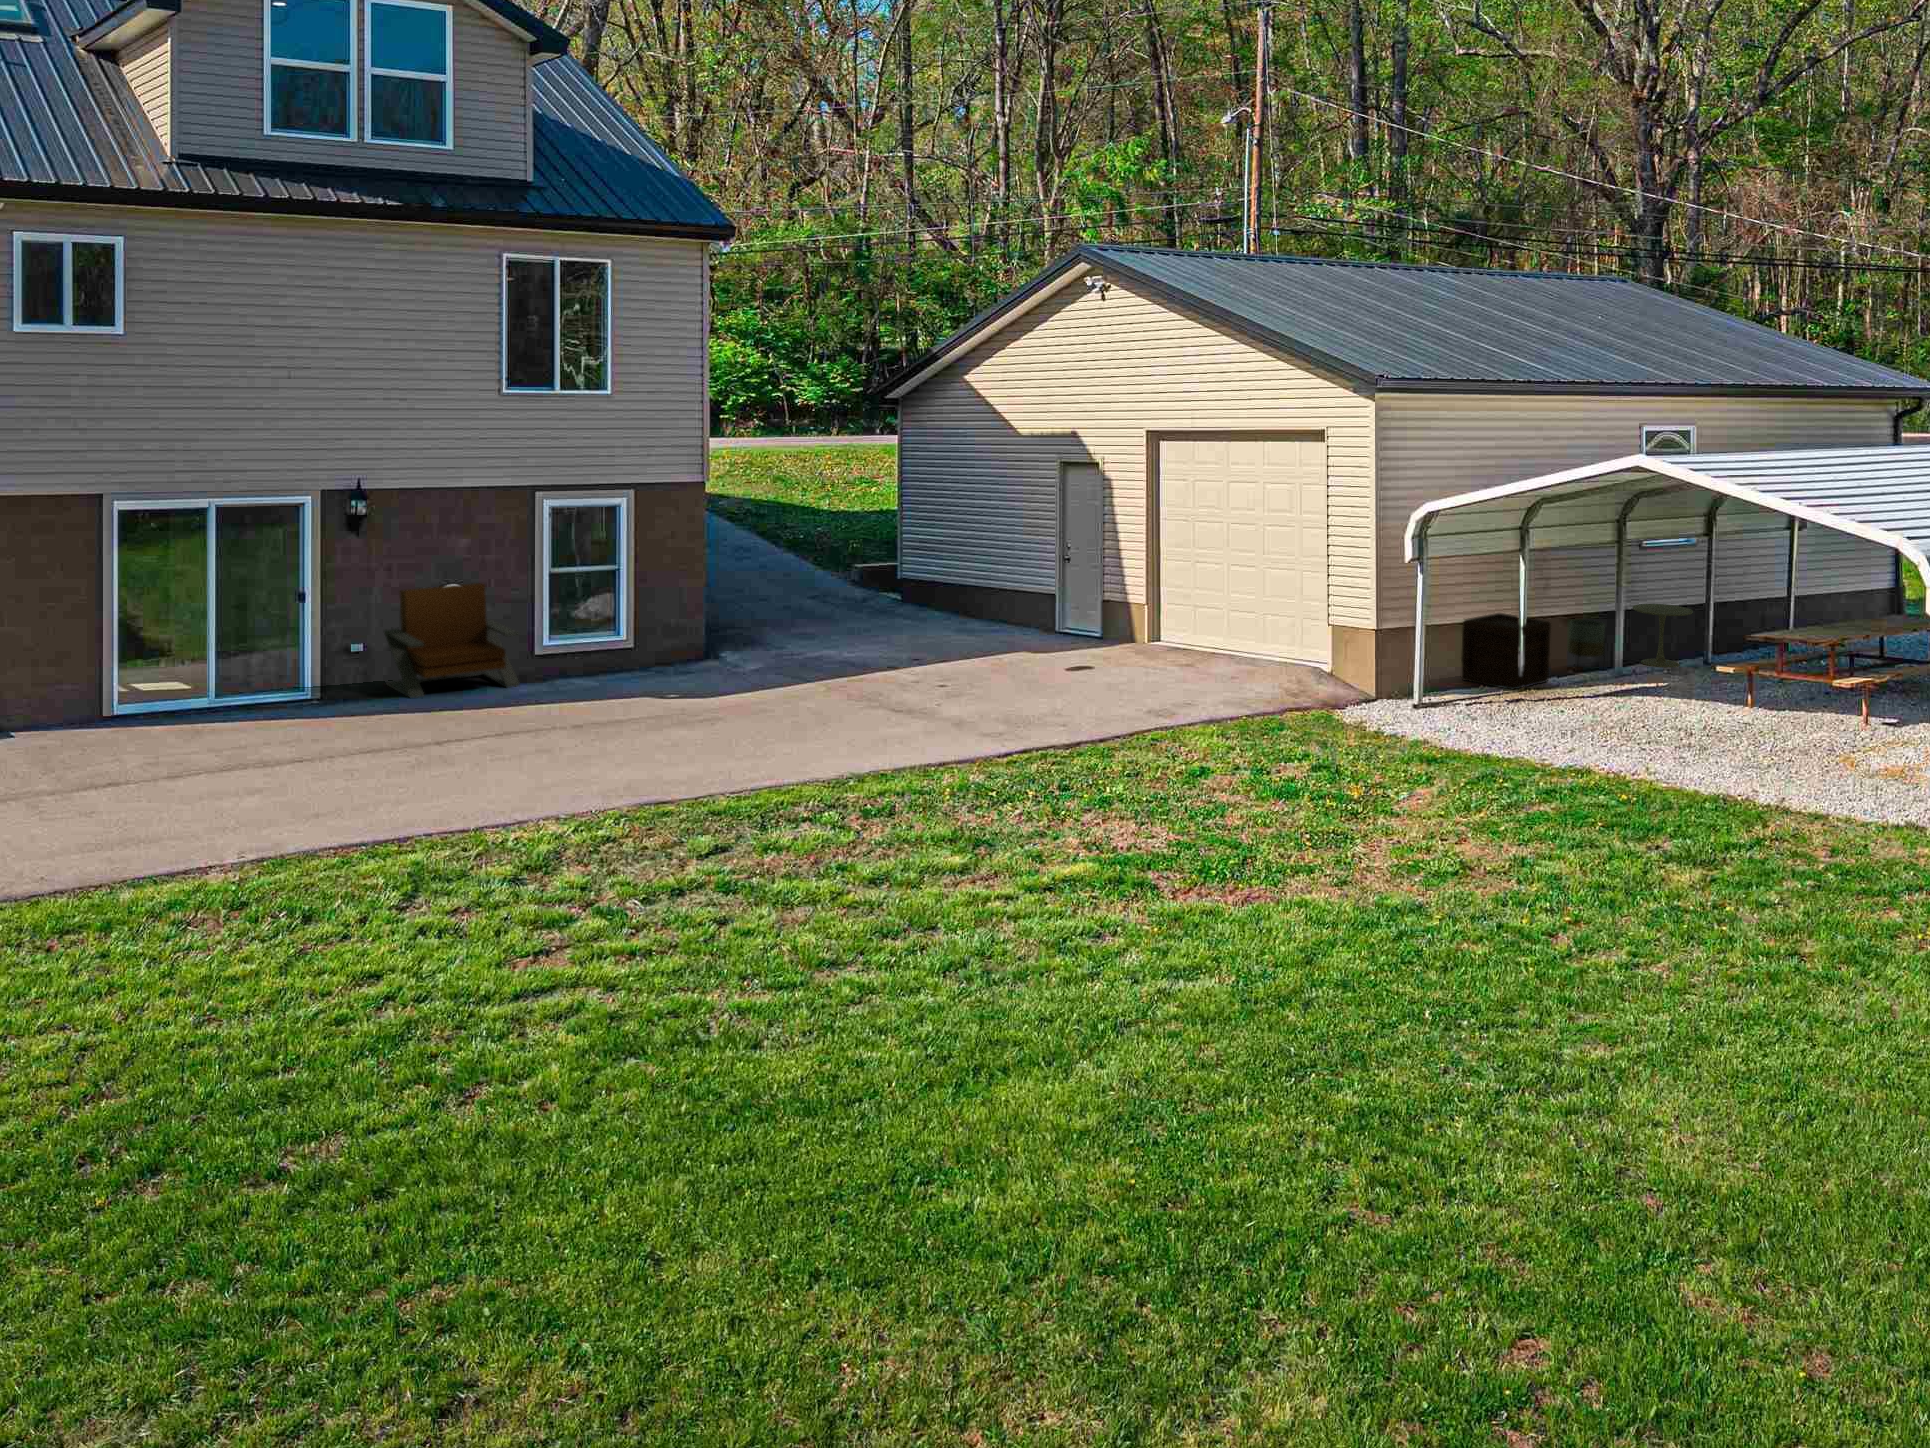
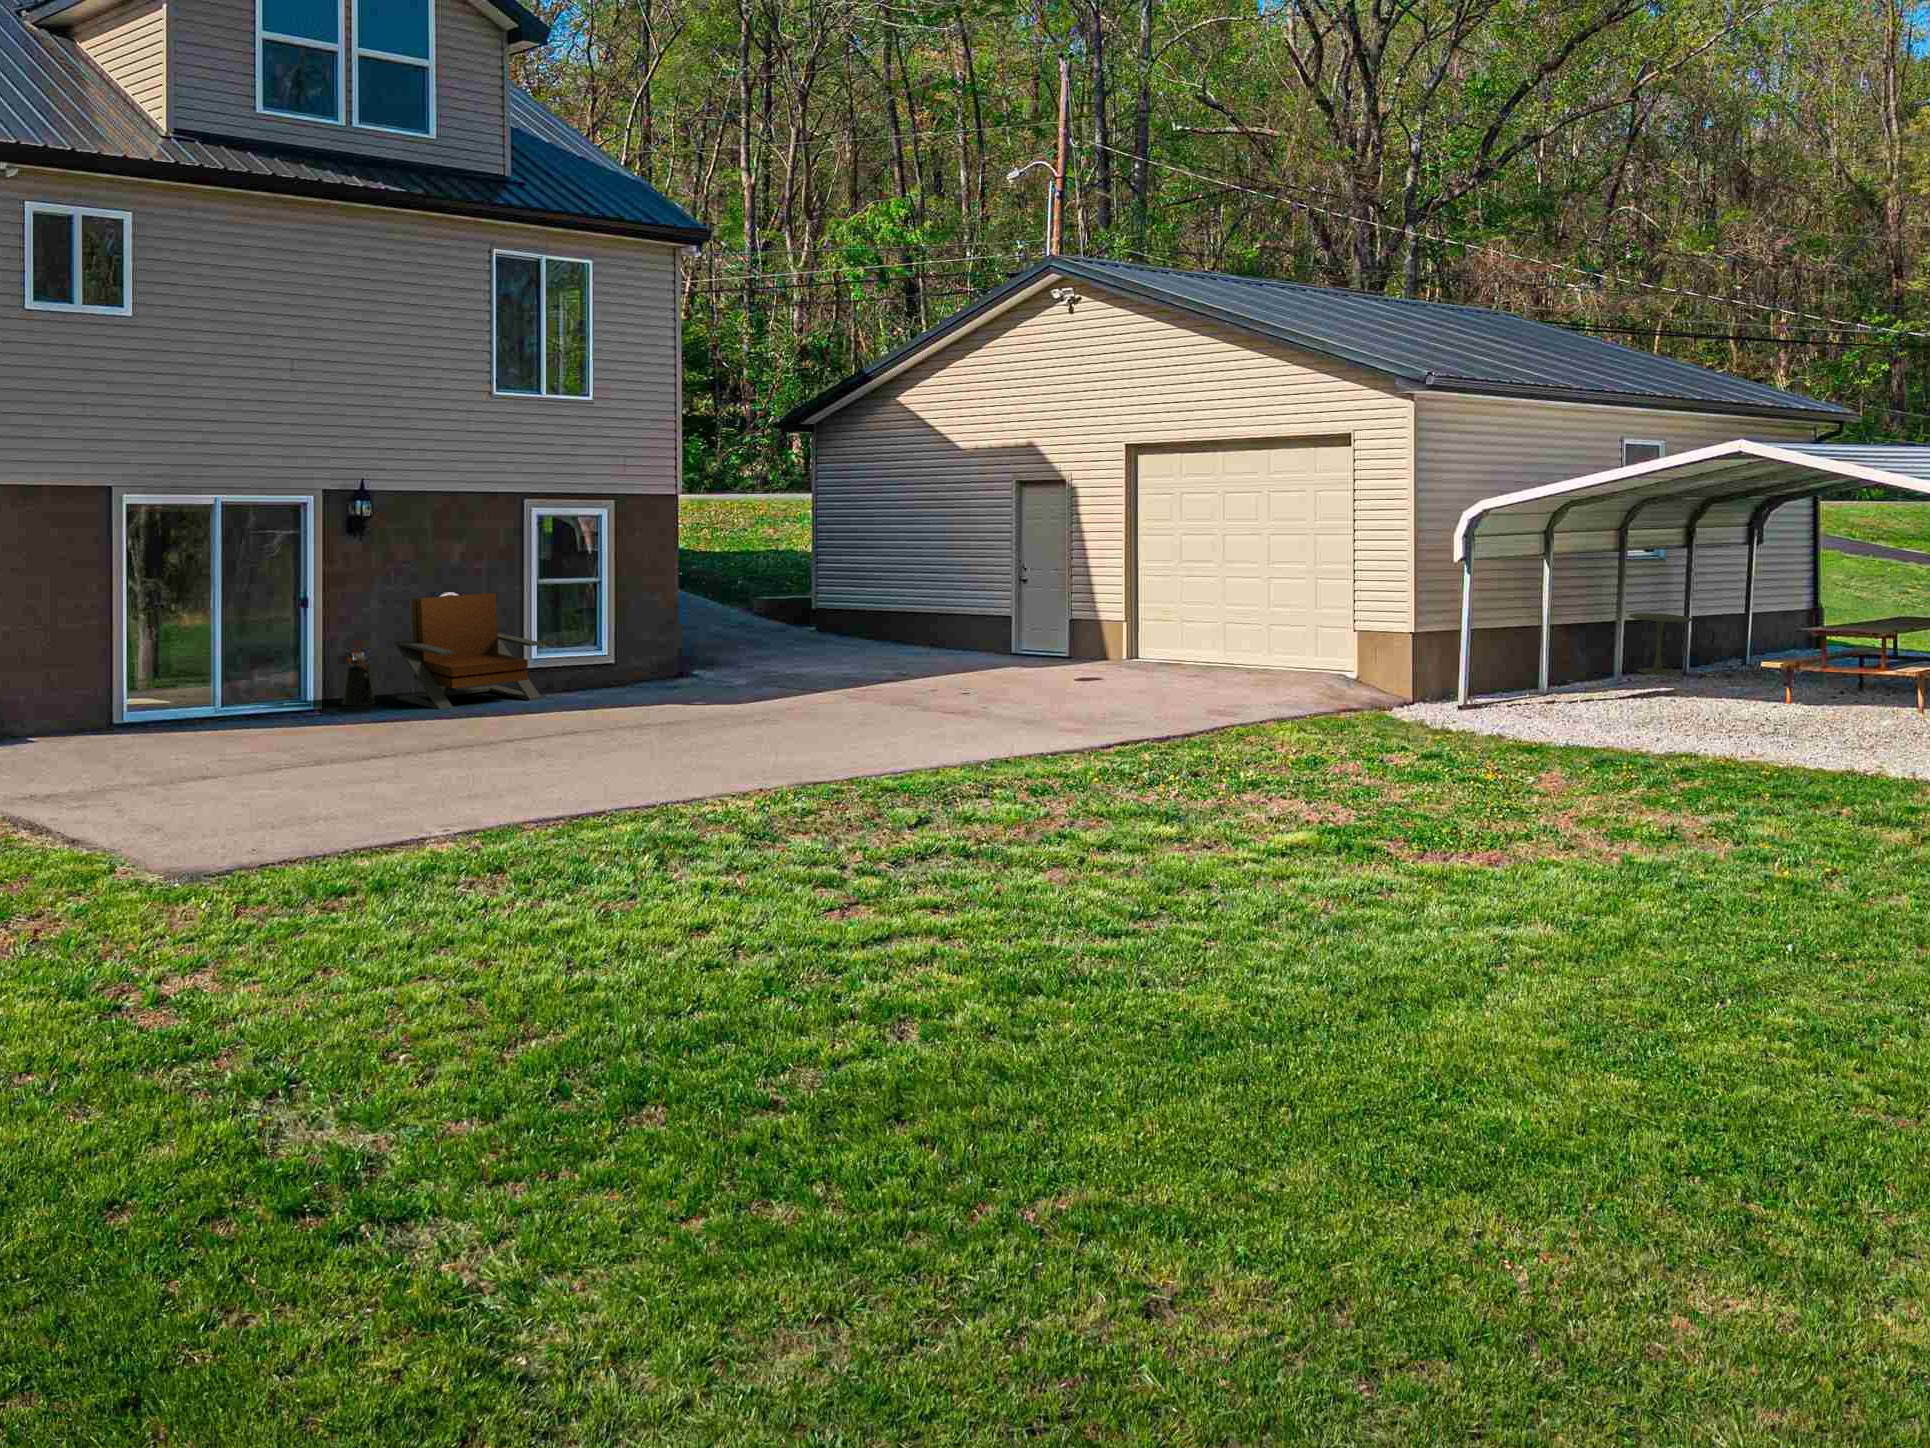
wooden crate: present [1461,613,1551,690] -> none [1485,618,1575,693]
planter: present [1568,620,1605,657] -> none [1575,627,1613,679]
watering can: none [327,637,360,693] -> present [342,649,375,706]

